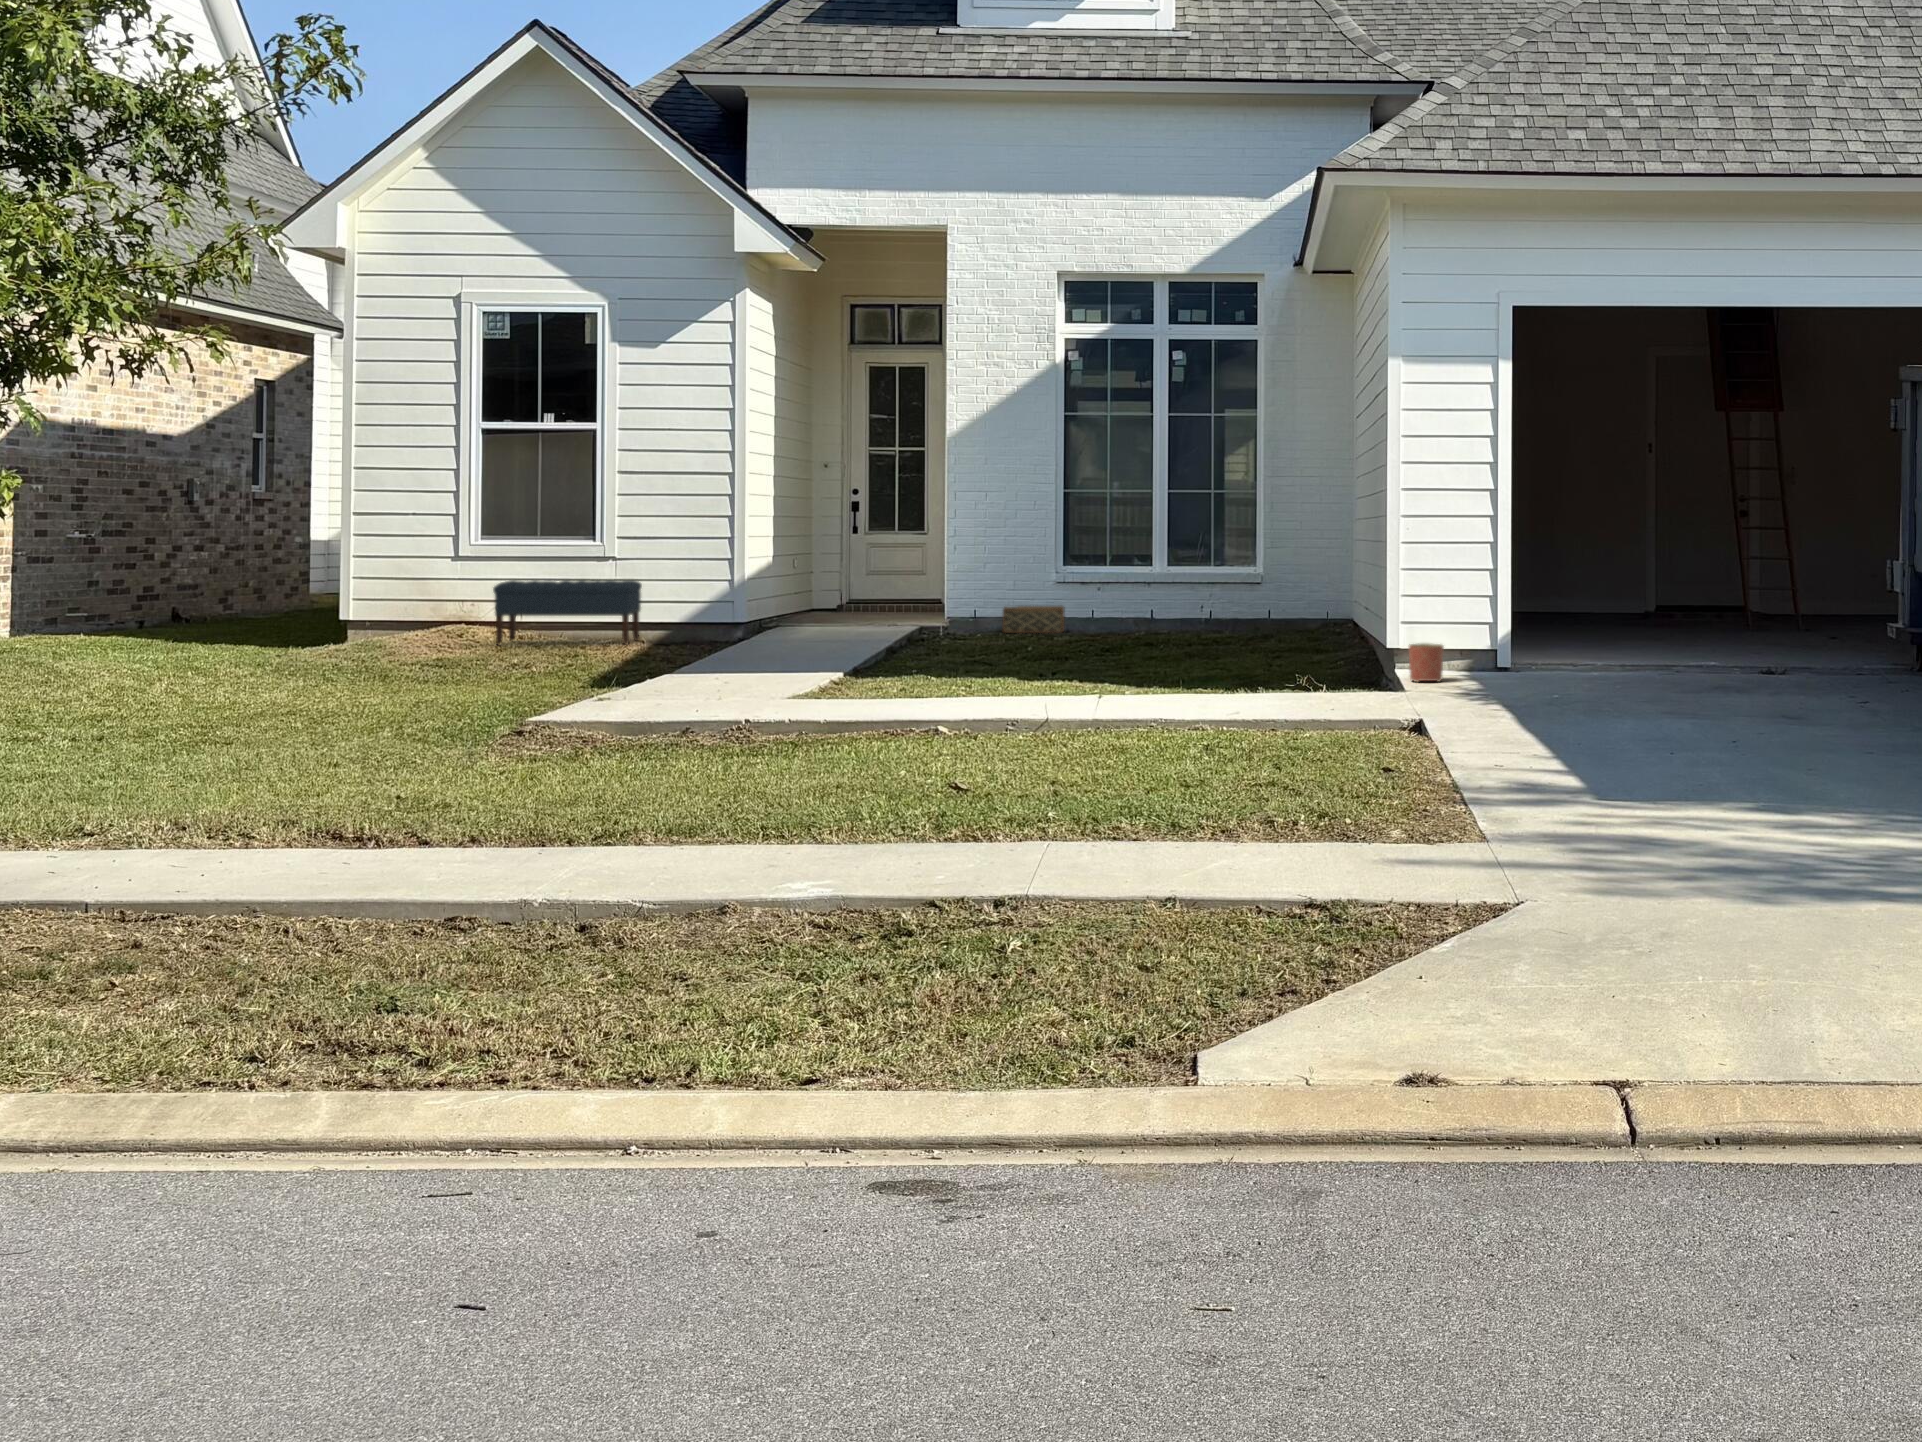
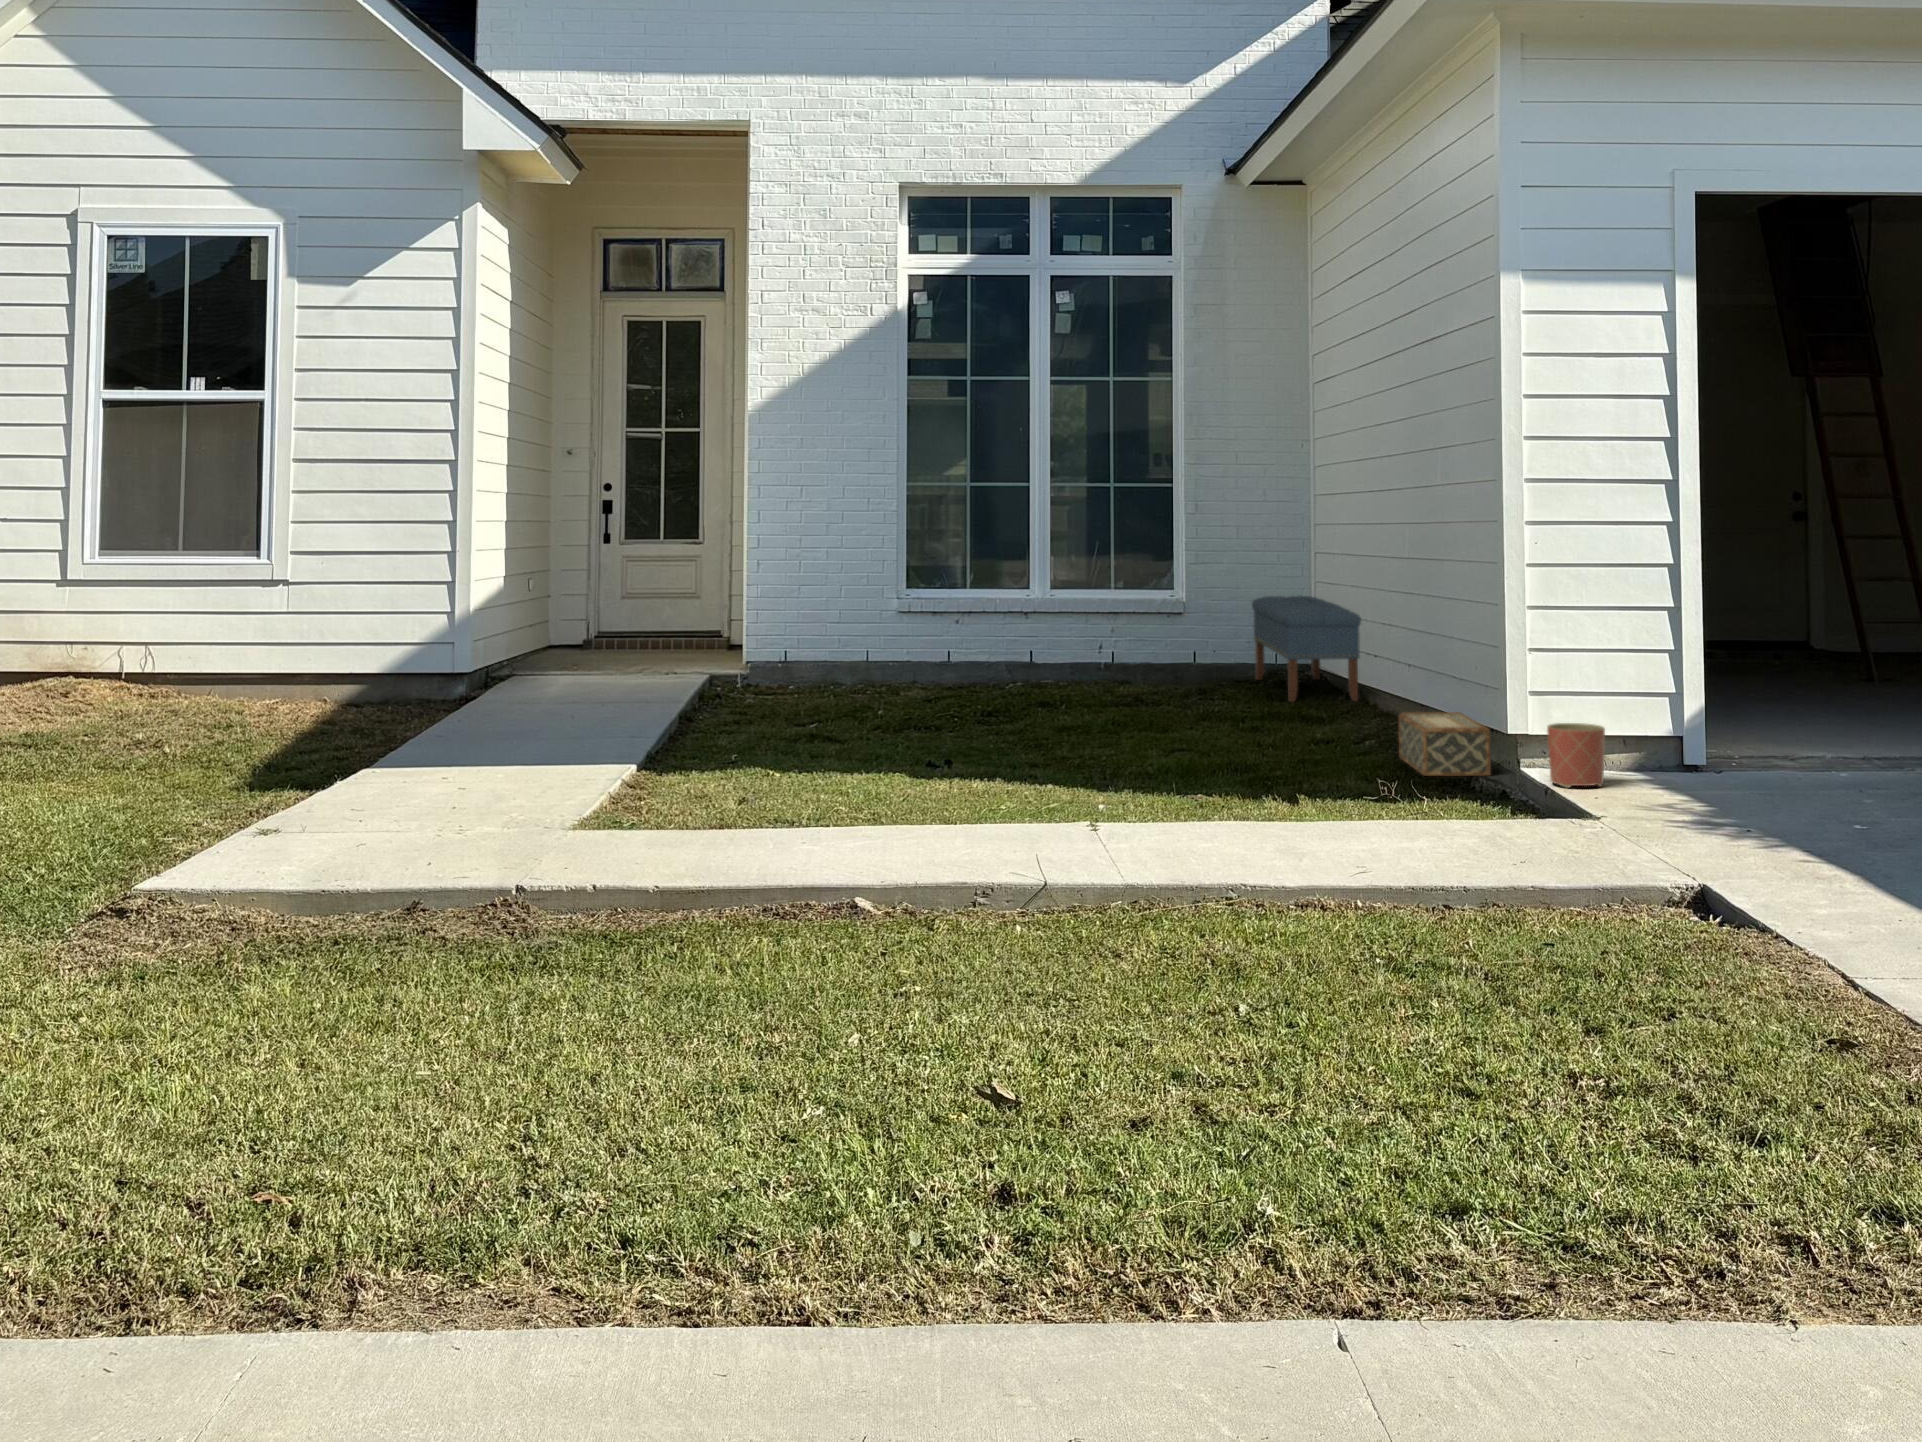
bench: present [493,580,642,645] -> present [1252,596,1361,702]
woven basket: present [1003,606,1065,633] -> present [1399,712,1491,776]

